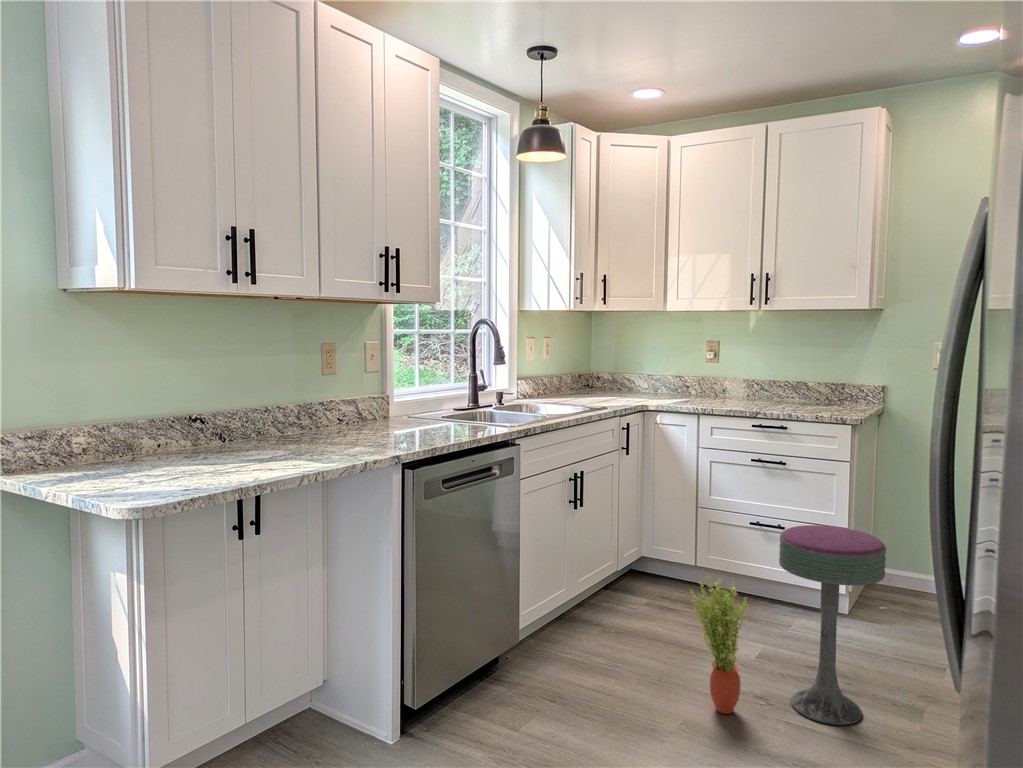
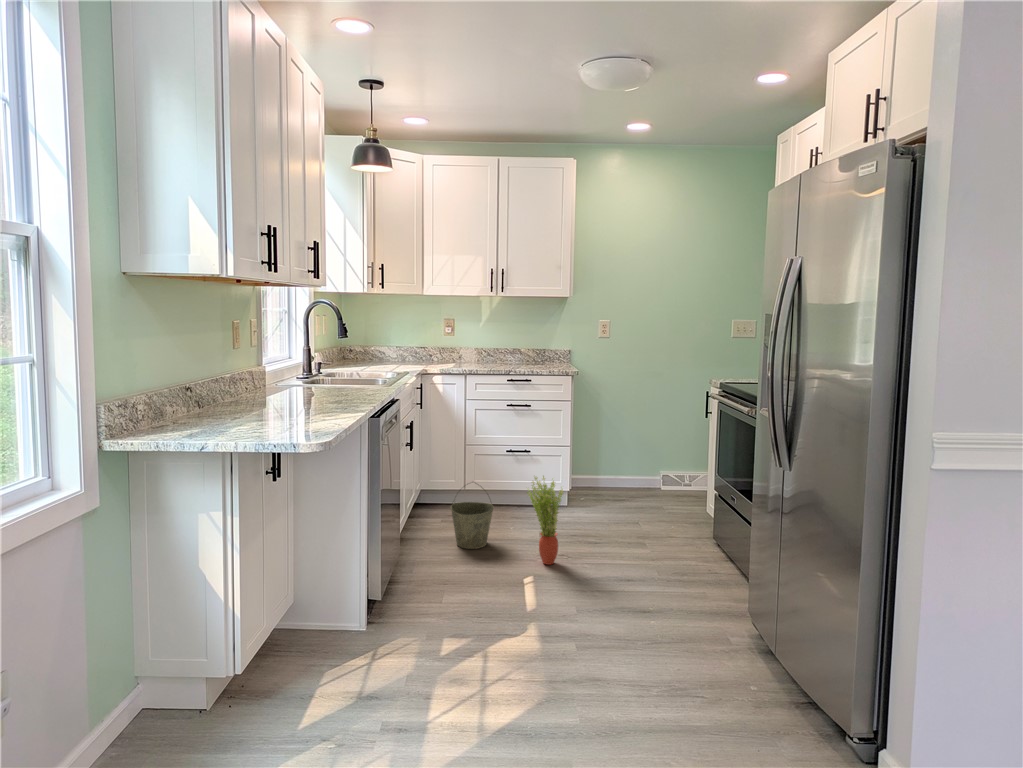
bar stool: present [779,525,886,725] -> none [569,438,631,557]
bucket: none [615,564,677,659] -> present [450,502,494,549]

